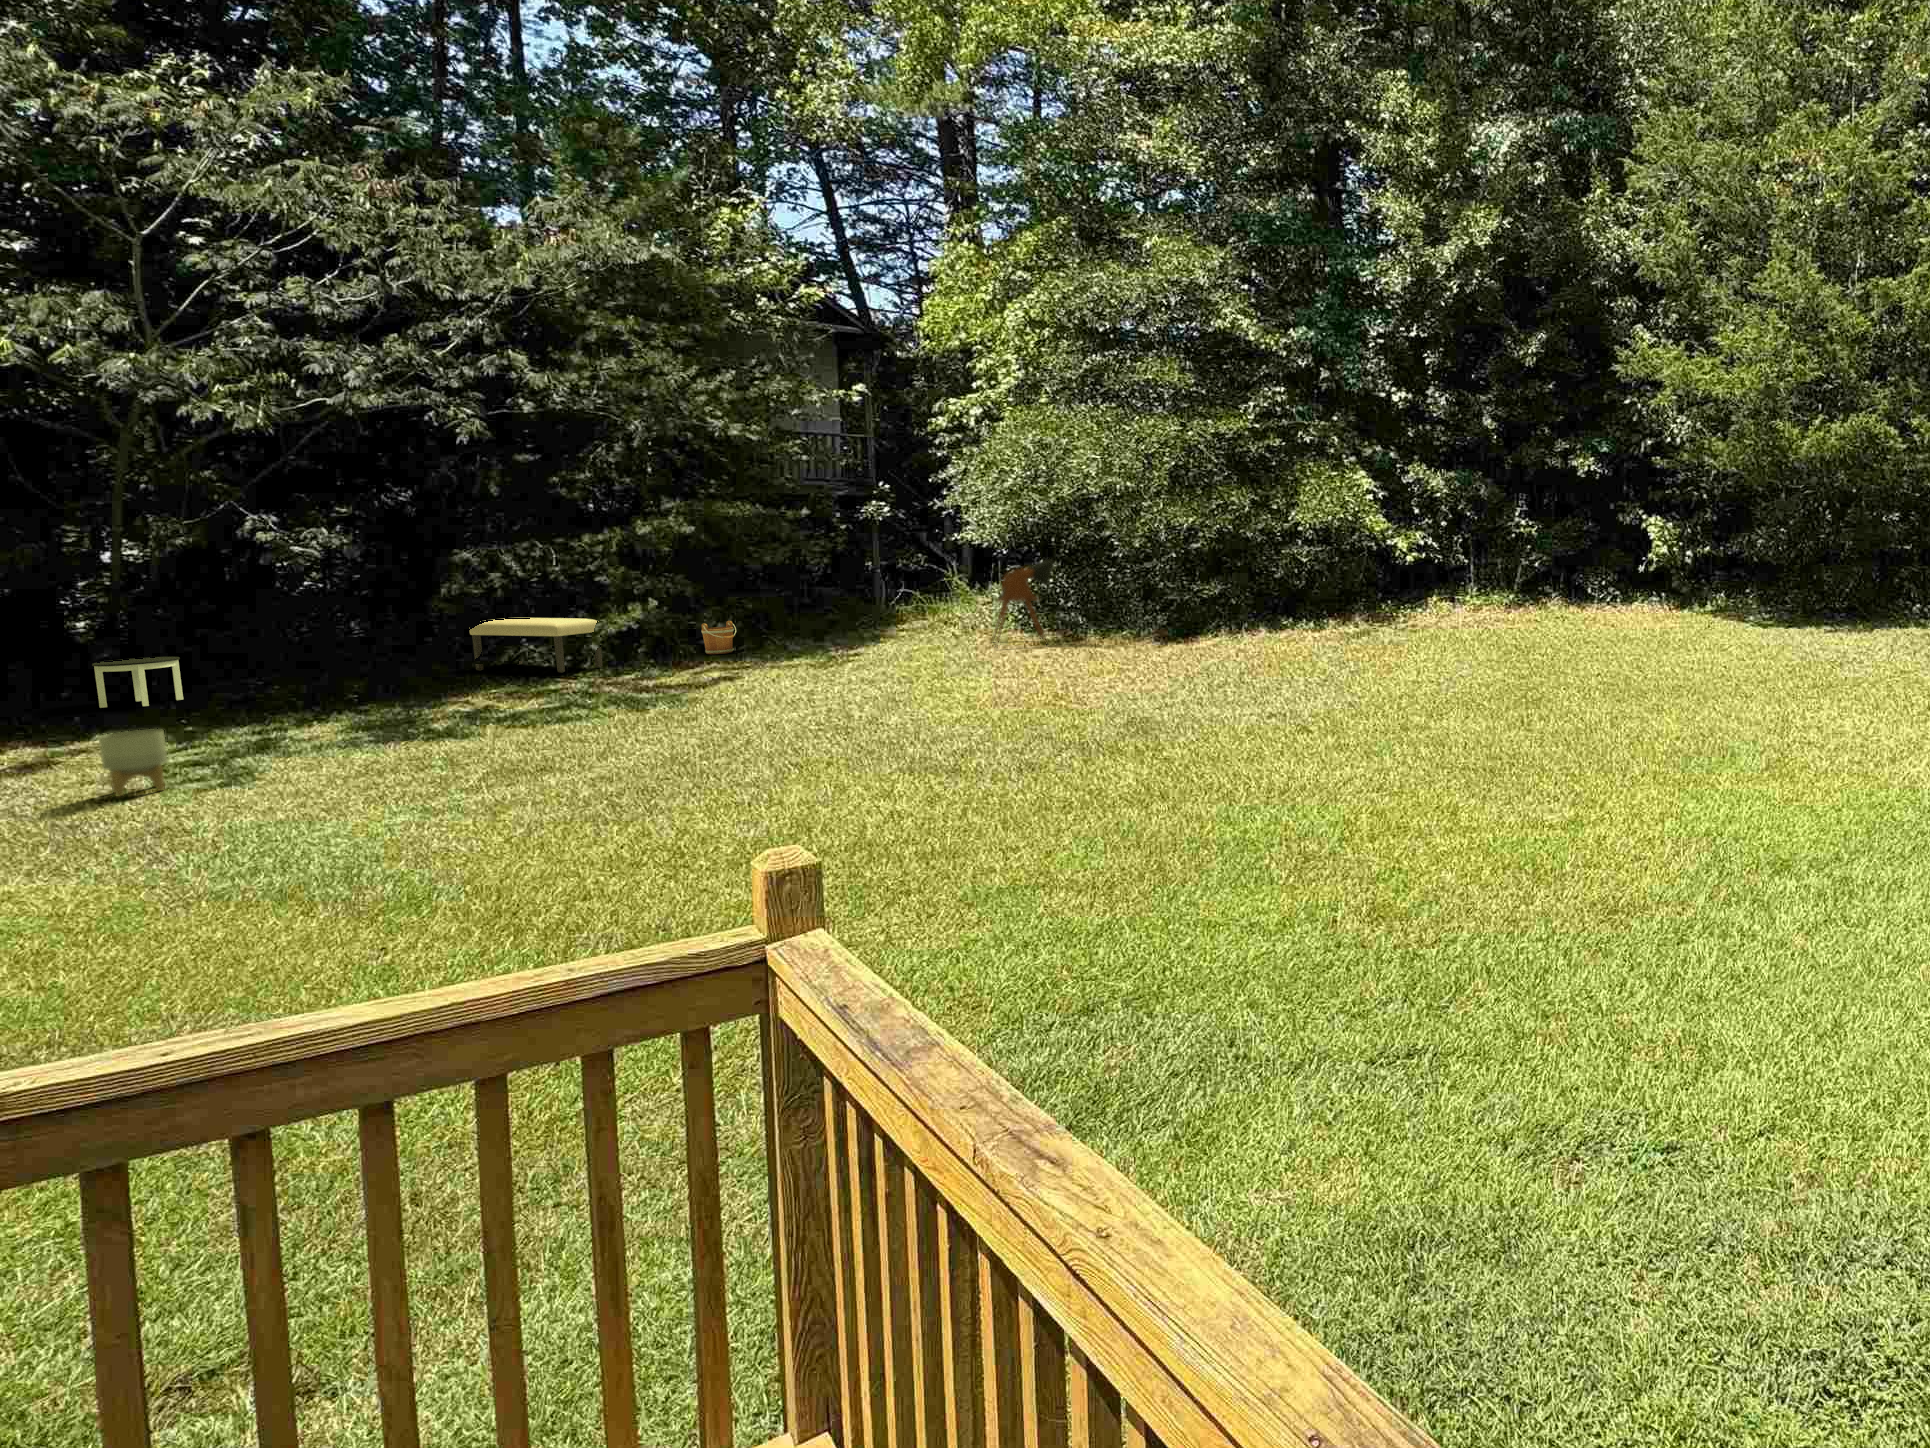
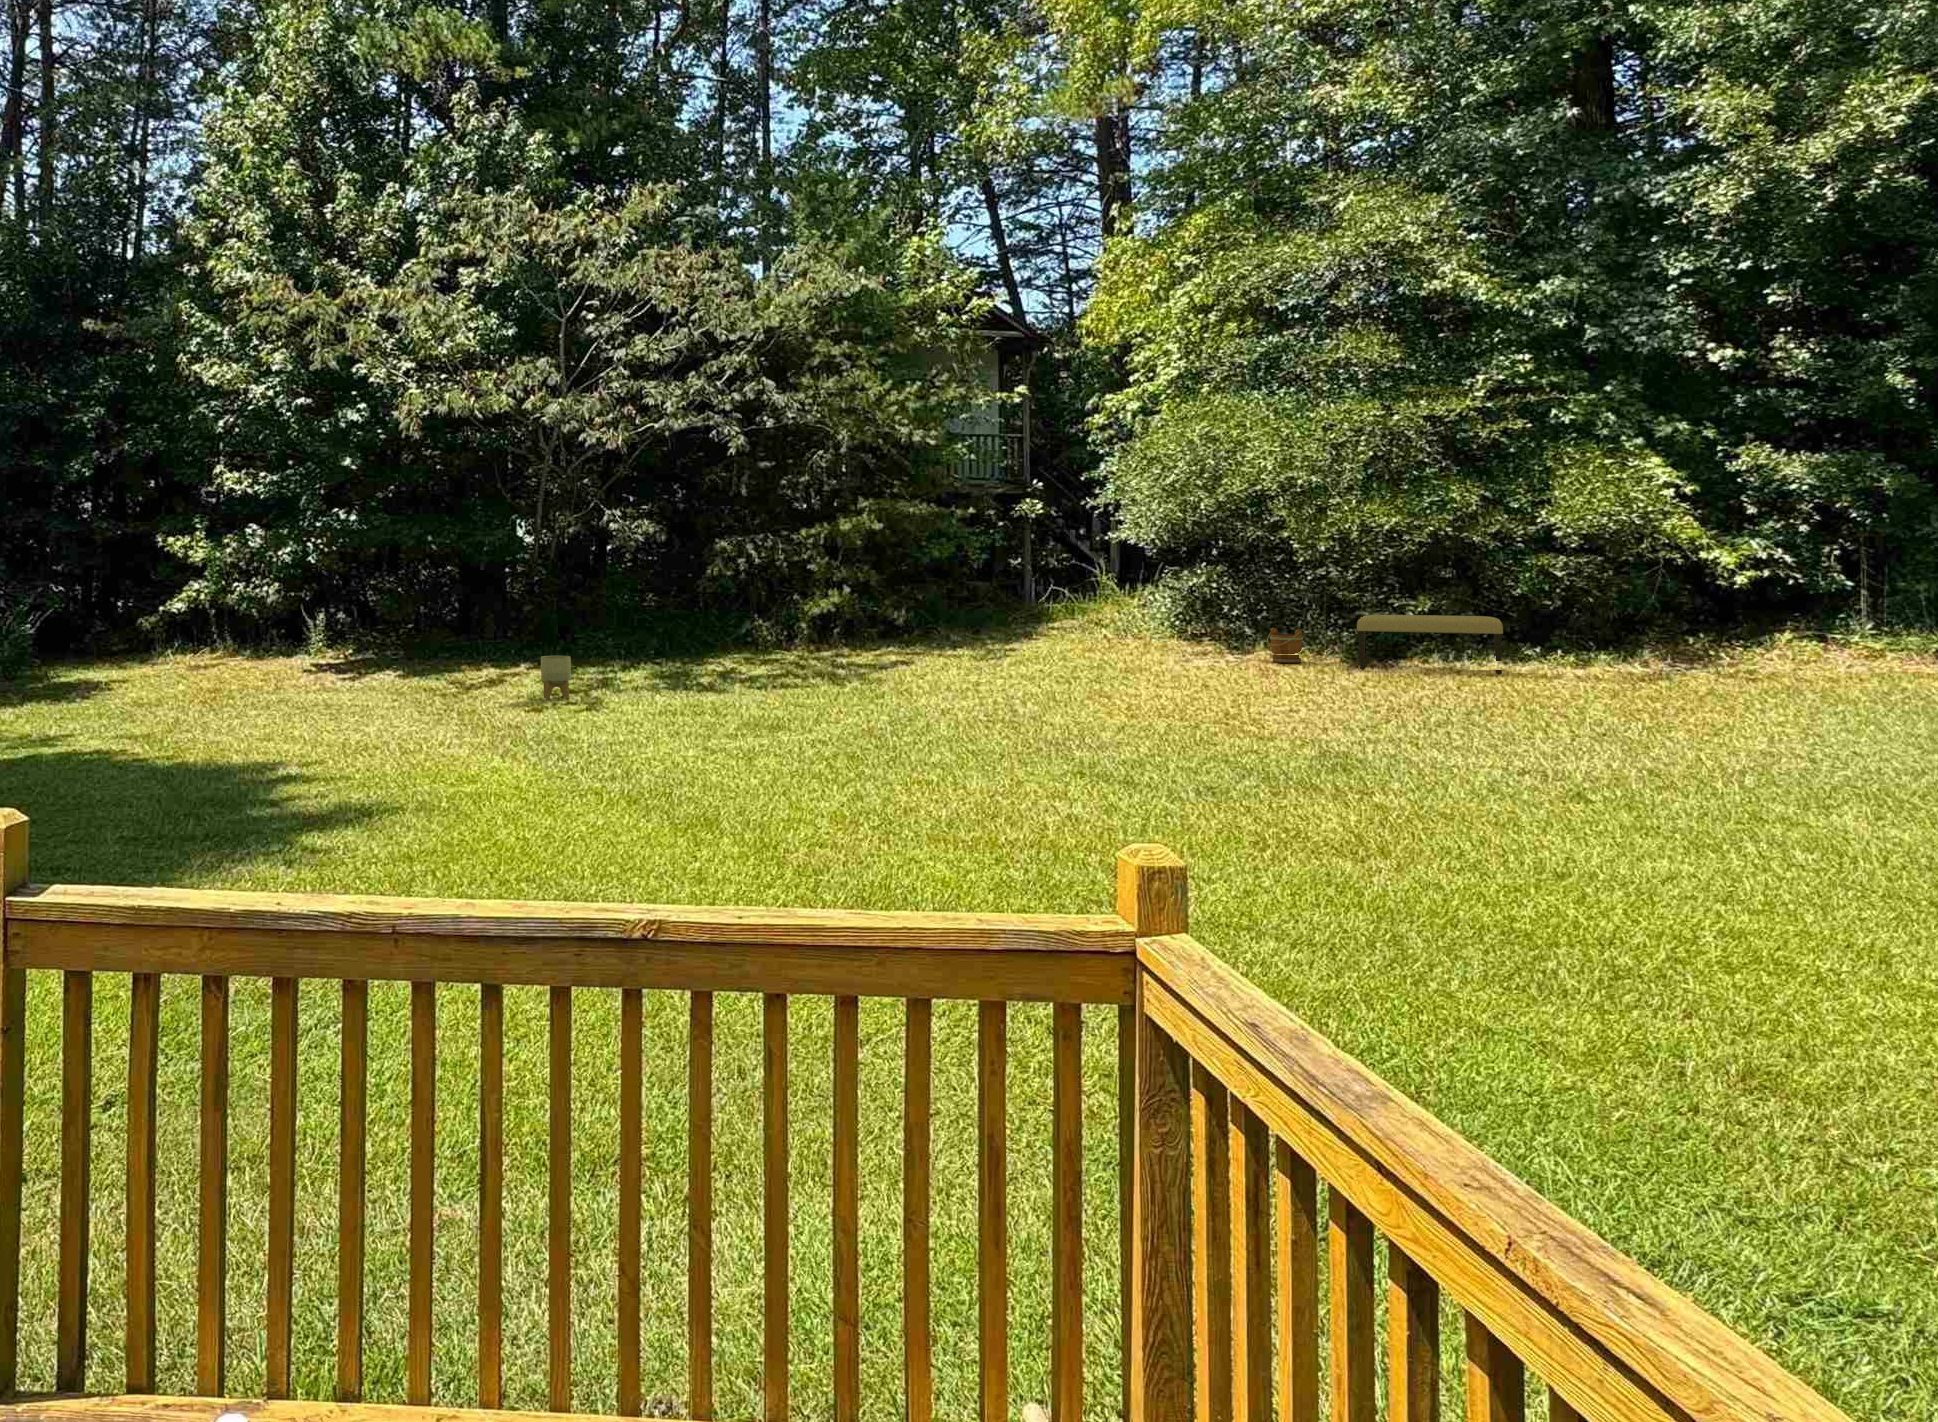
chair: present [992,560,1055,647] -> none [1144,565,1219,659]
bench: present [469,618,602,673] -> present [1357,615,1503,675]
bucket: present [701,621,736,654] -> present [1267,628,1303,663]
round table: present [92,657,183,708] -> none [516,617,557,651]

